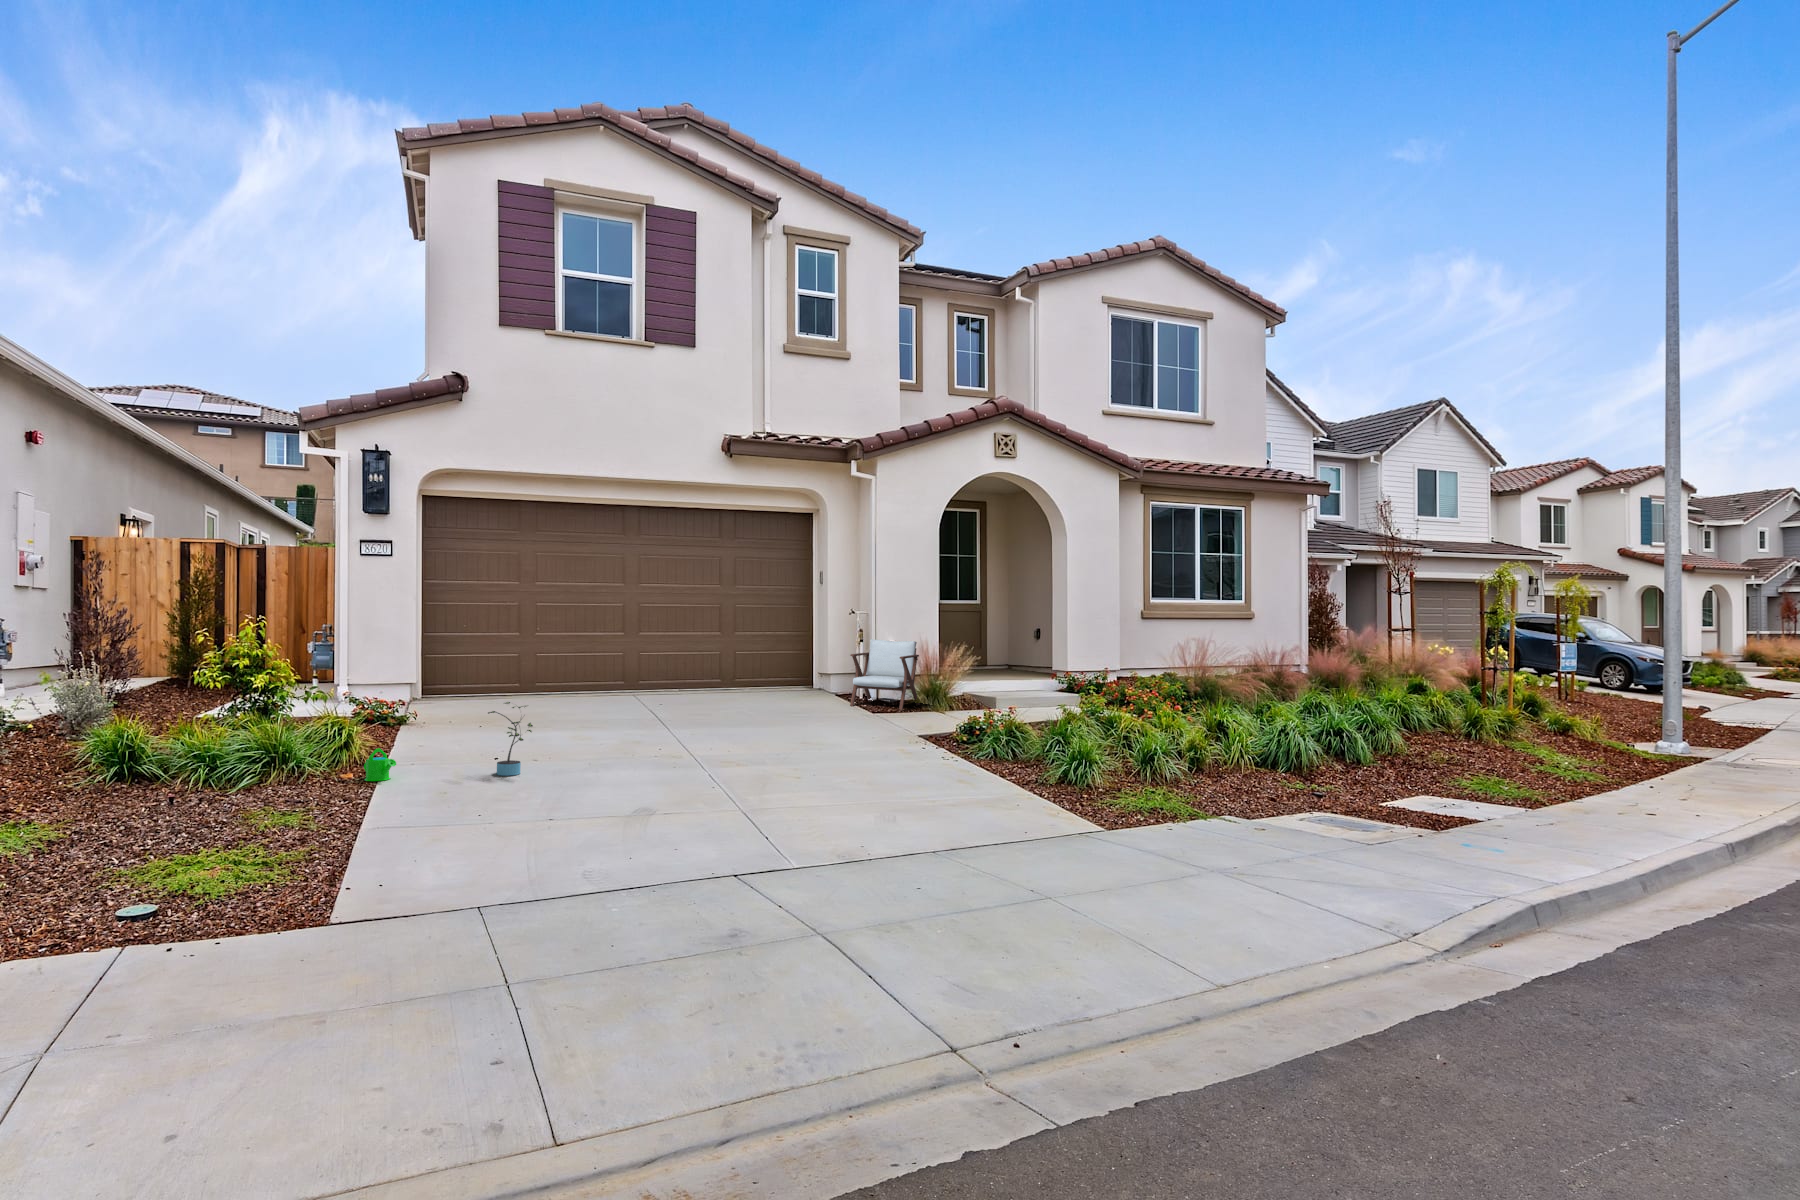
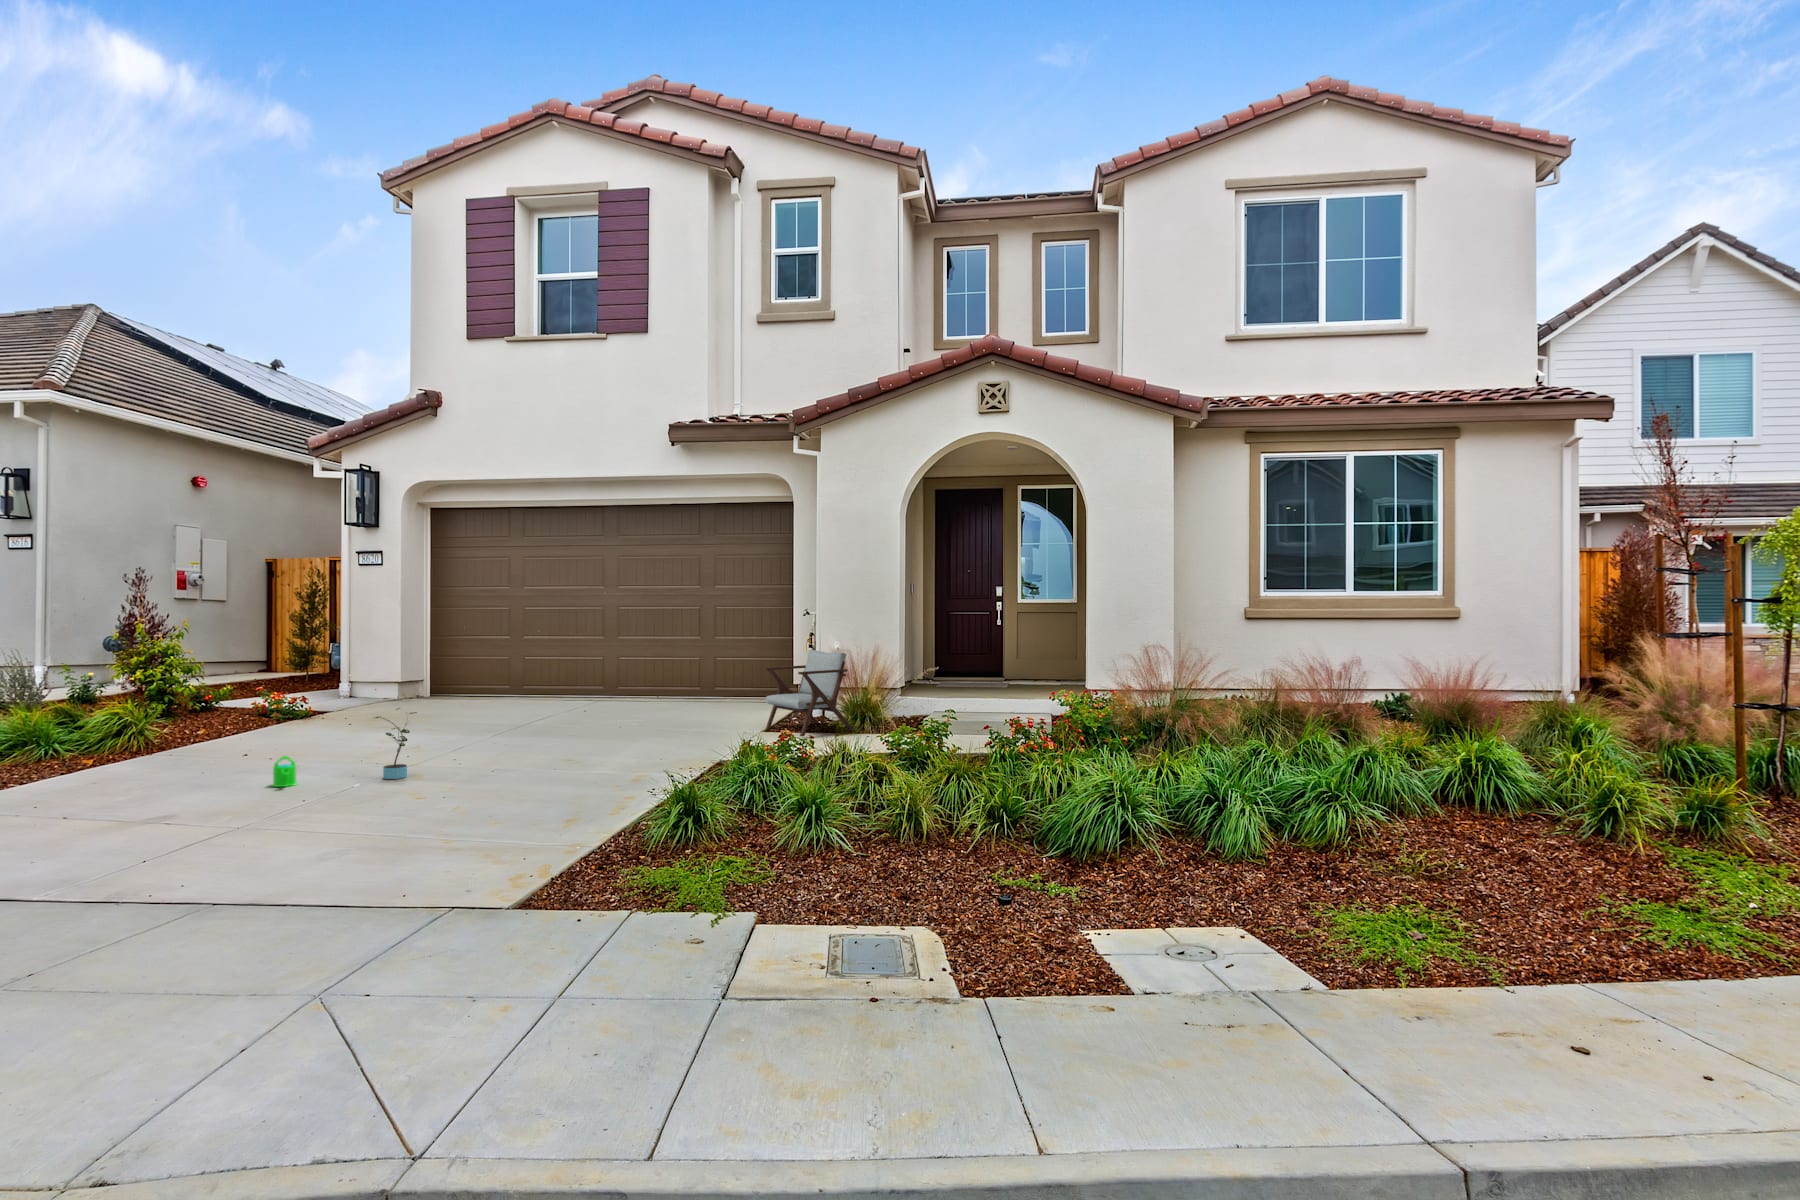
potted plant: present [488,702,533,776] -> present [375,708,417,779]
watering can: present [364,748,396,781] -> present [273,756,296,787]

